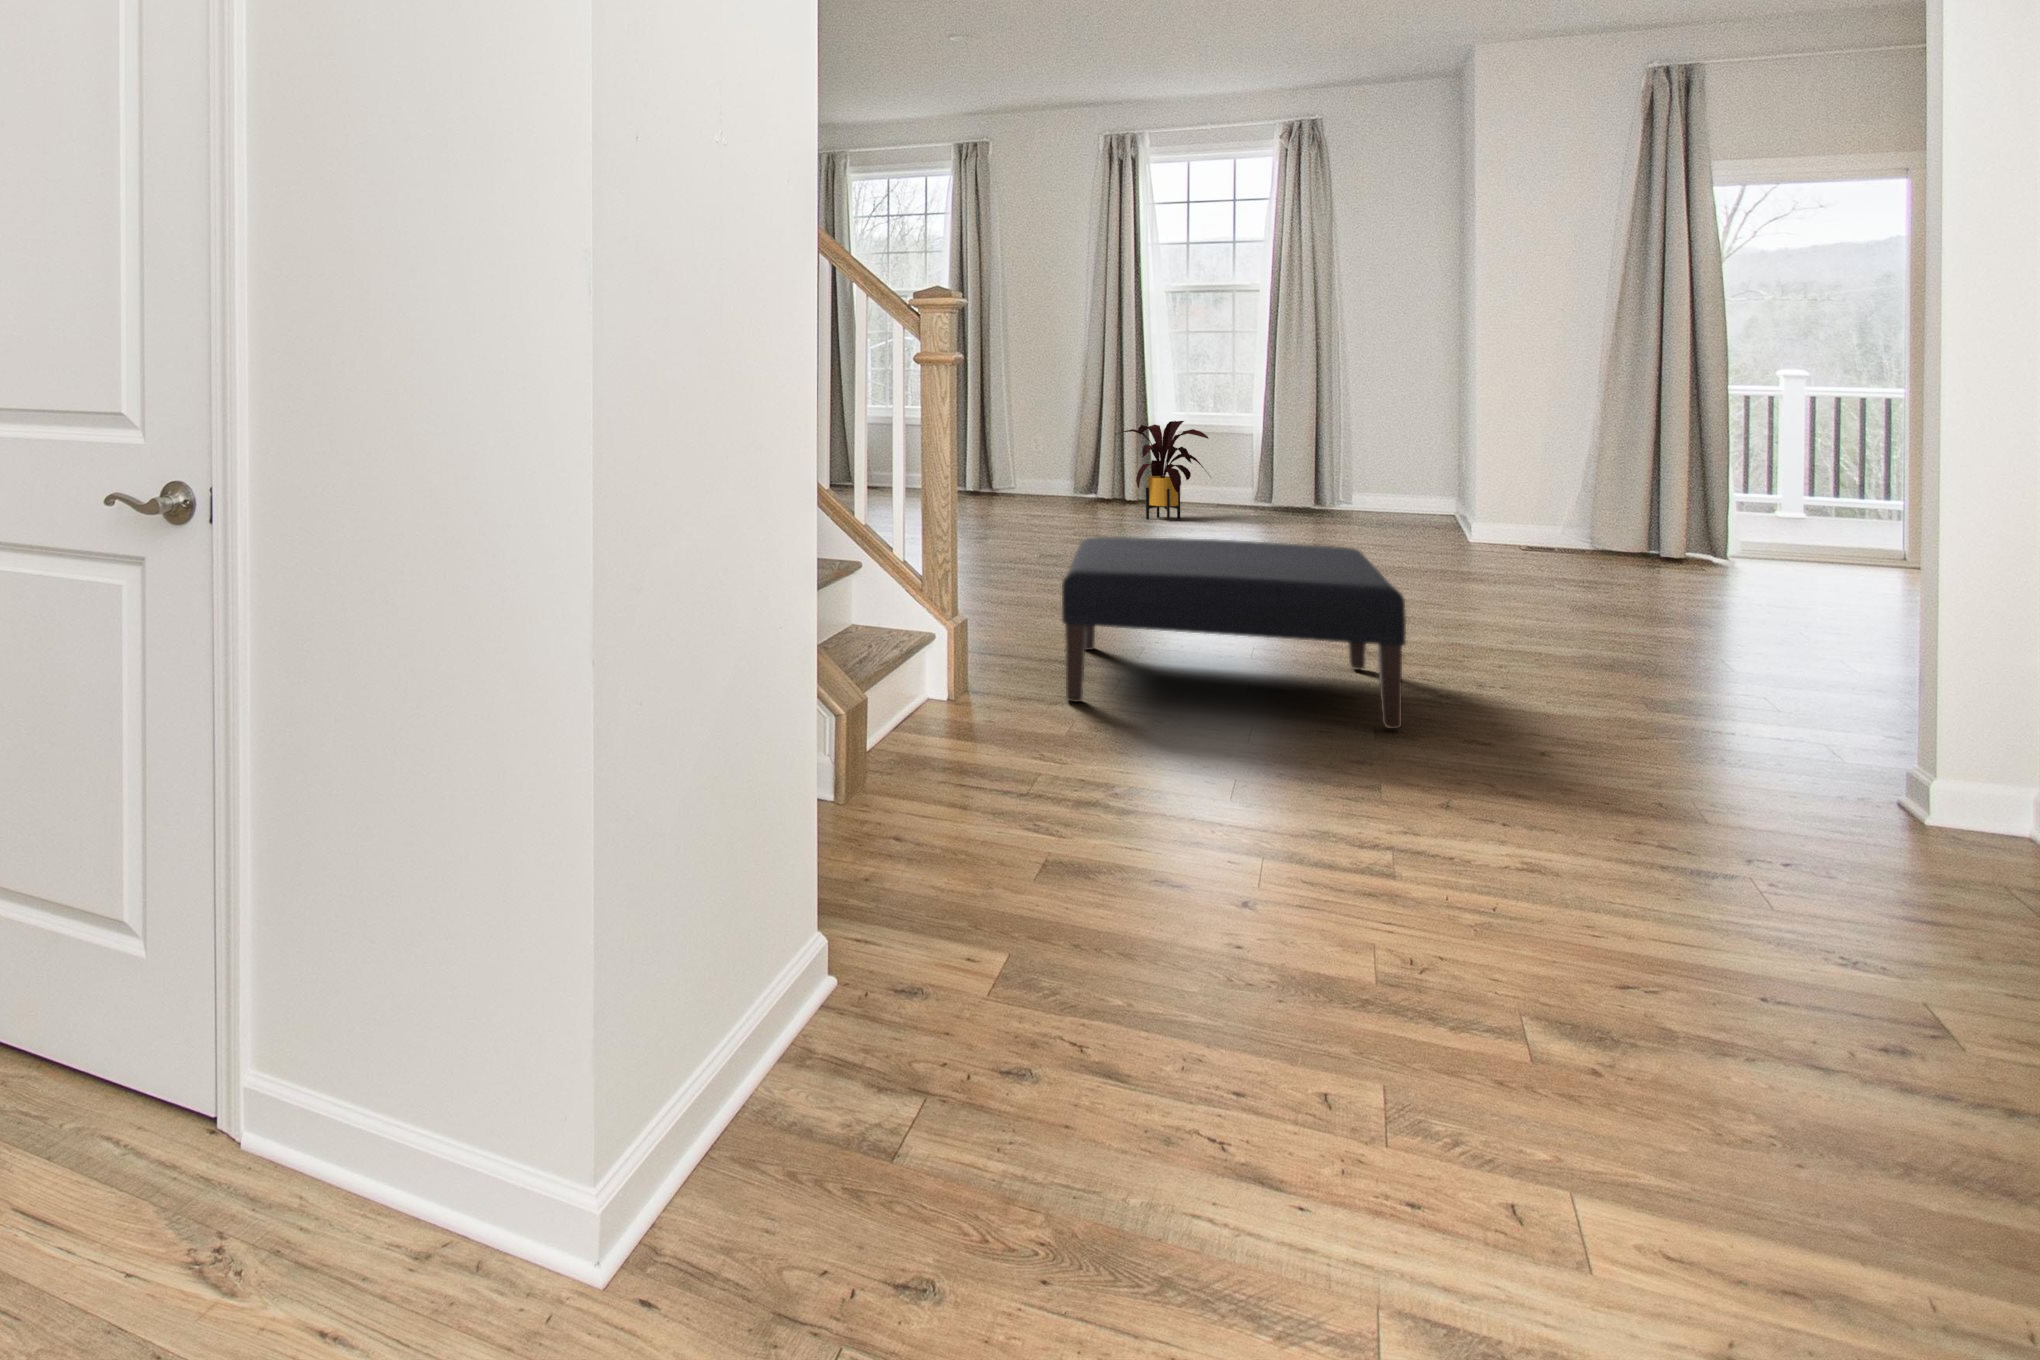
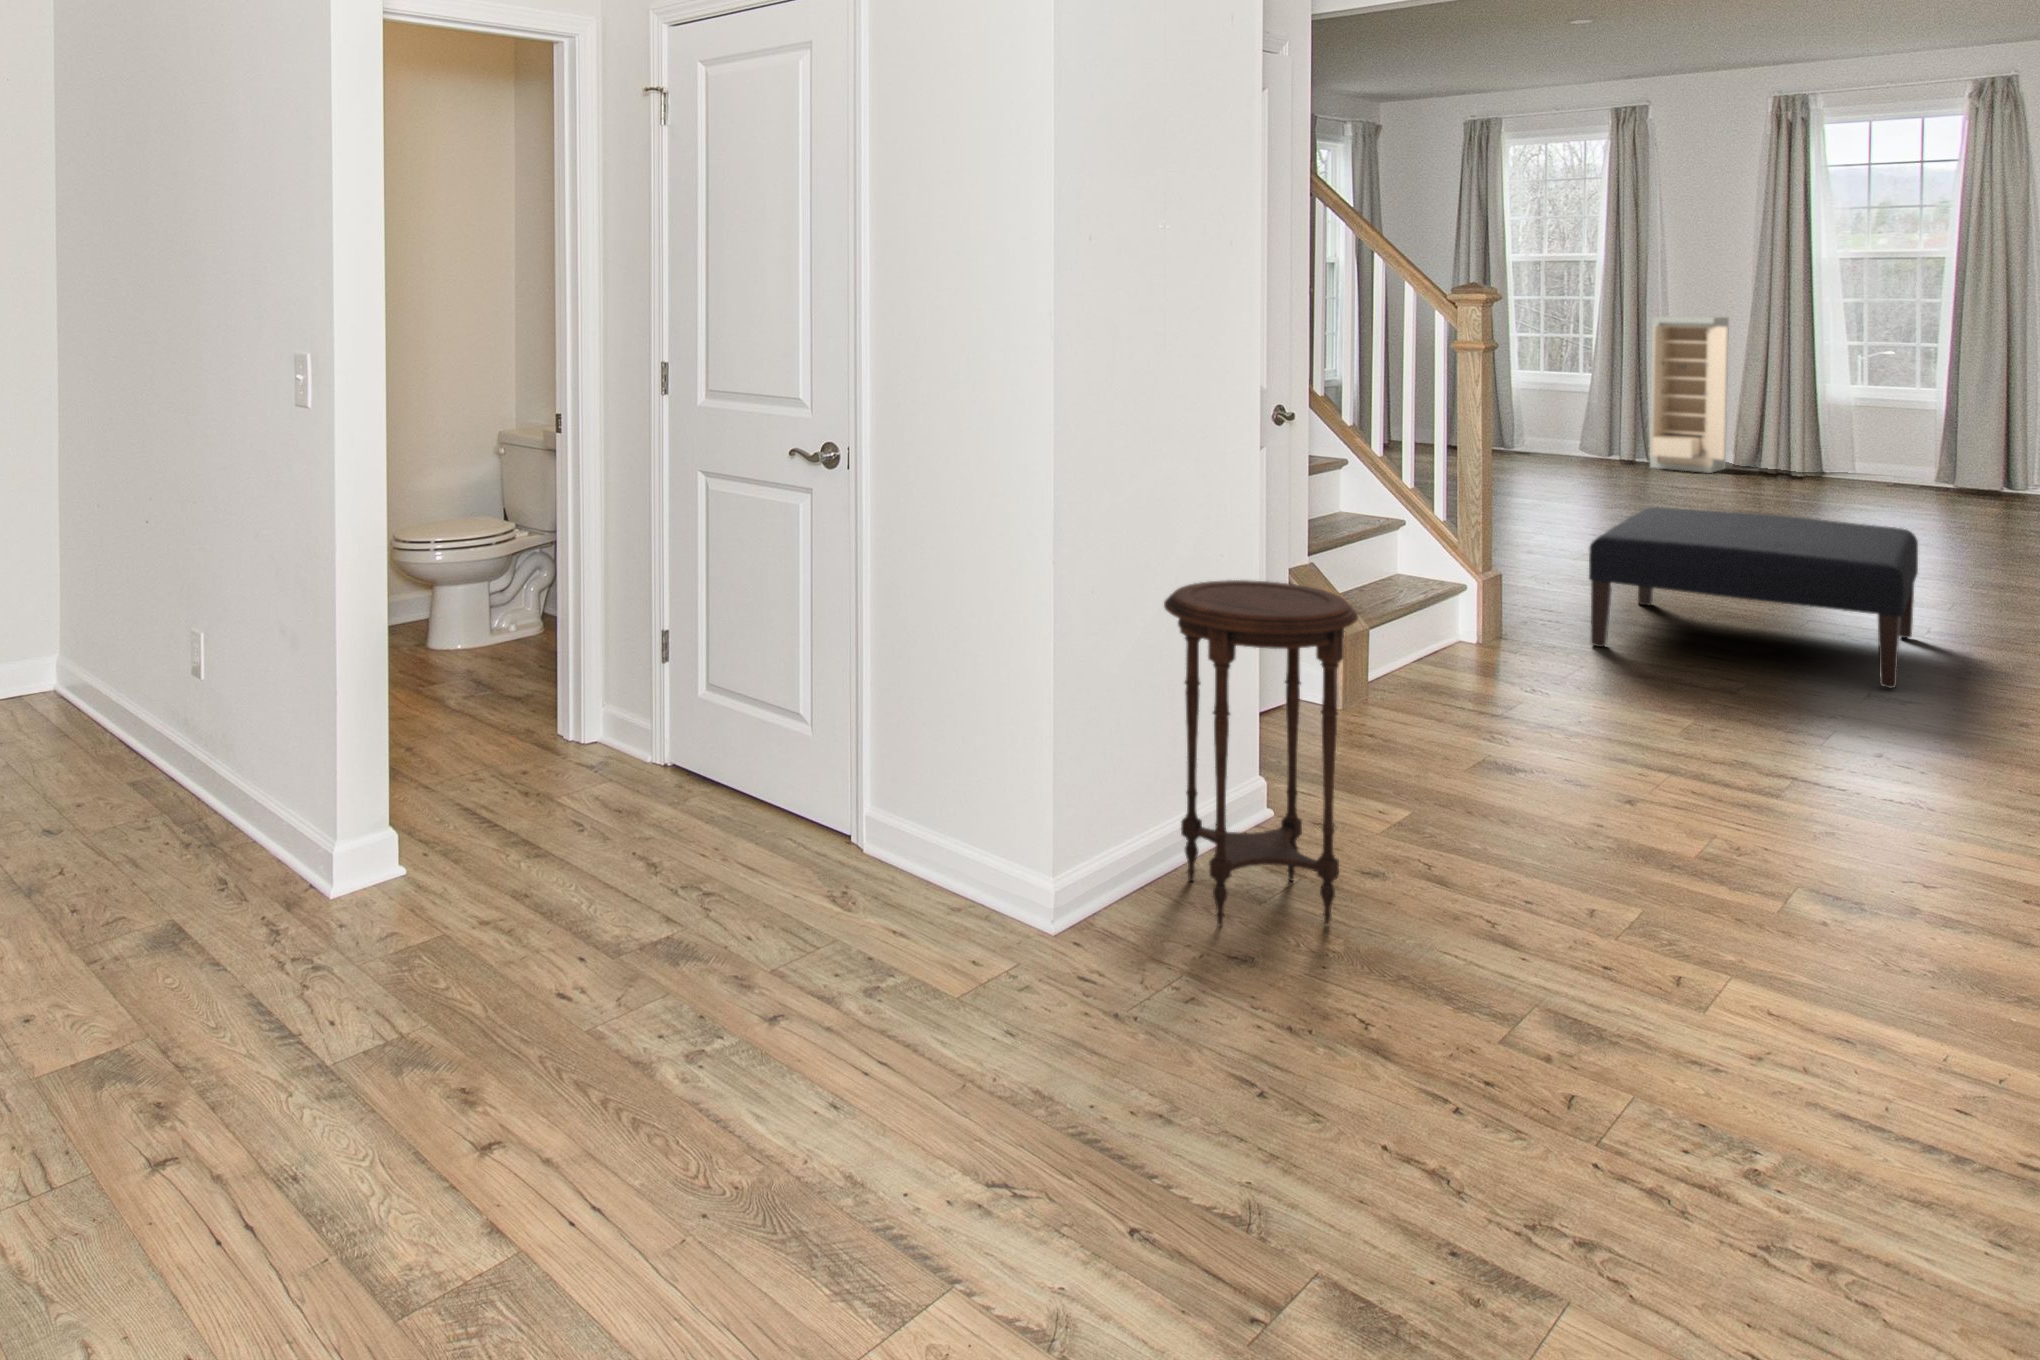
storage cabinet: none [993,349,1066,509] -> present [1650,316,1729,473]
house plant: present [1117,421,1211,521] -> none [1775,392,1880,490]
side table: none [733,646,1035,1223] -> present [1164,580,1358,926]

